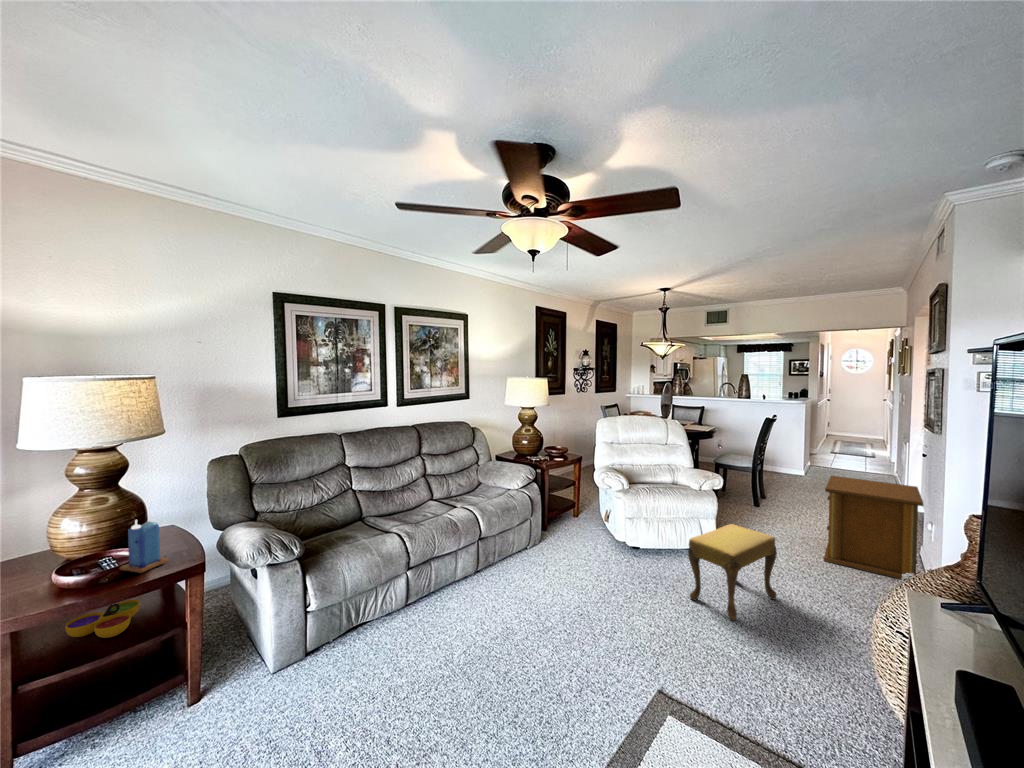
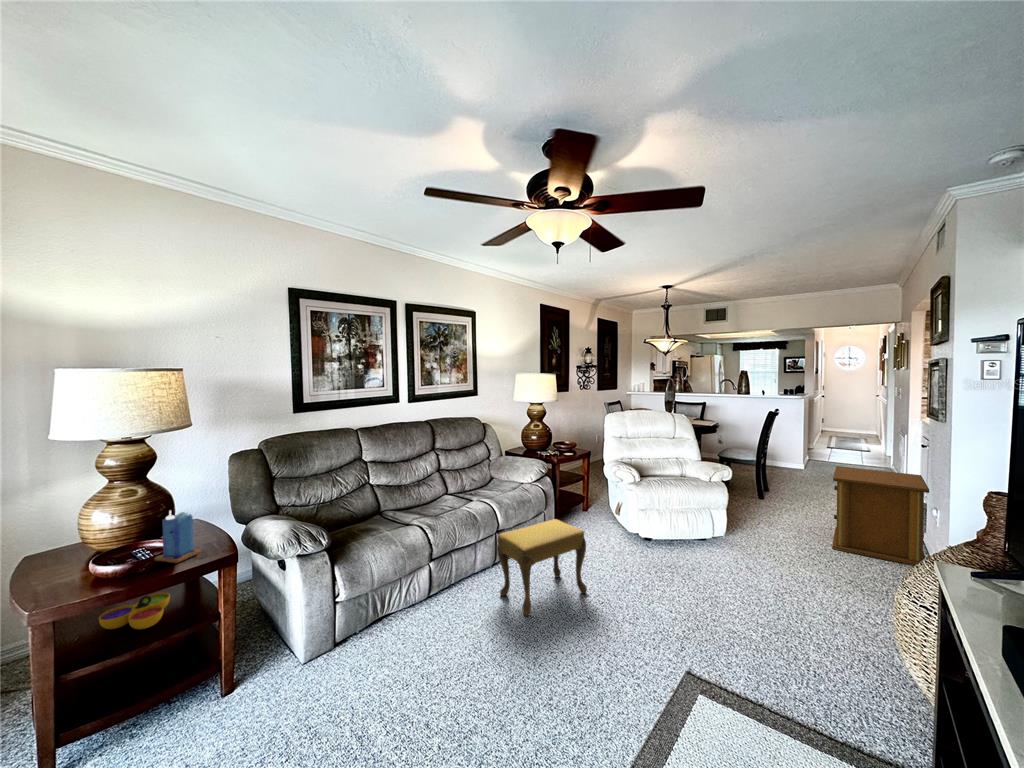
footstool: present [688,524,777,621] -> present [497,519,587,616]

